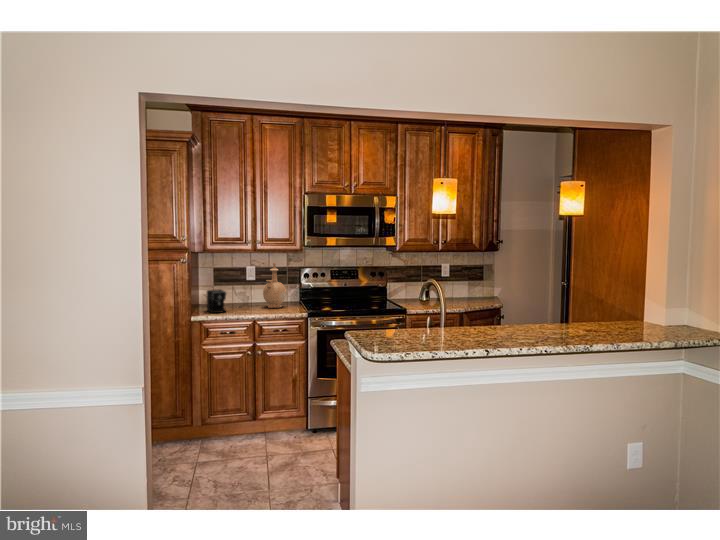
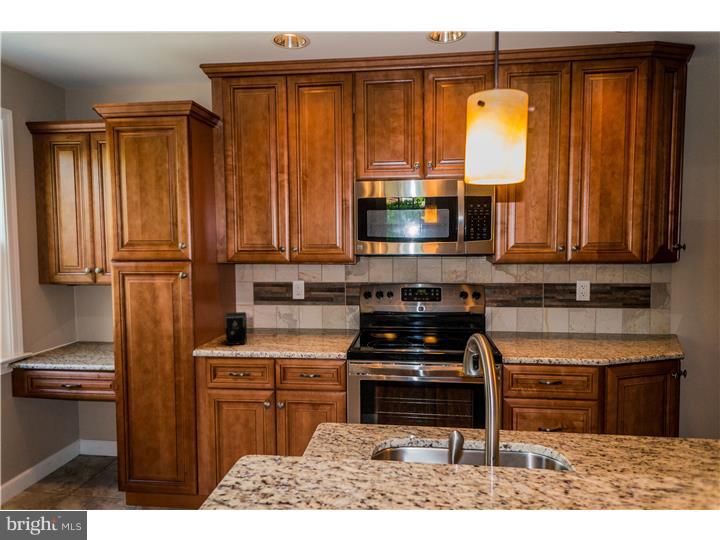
vase: present [263,263,286,308] -> none [303,278,335,339]

